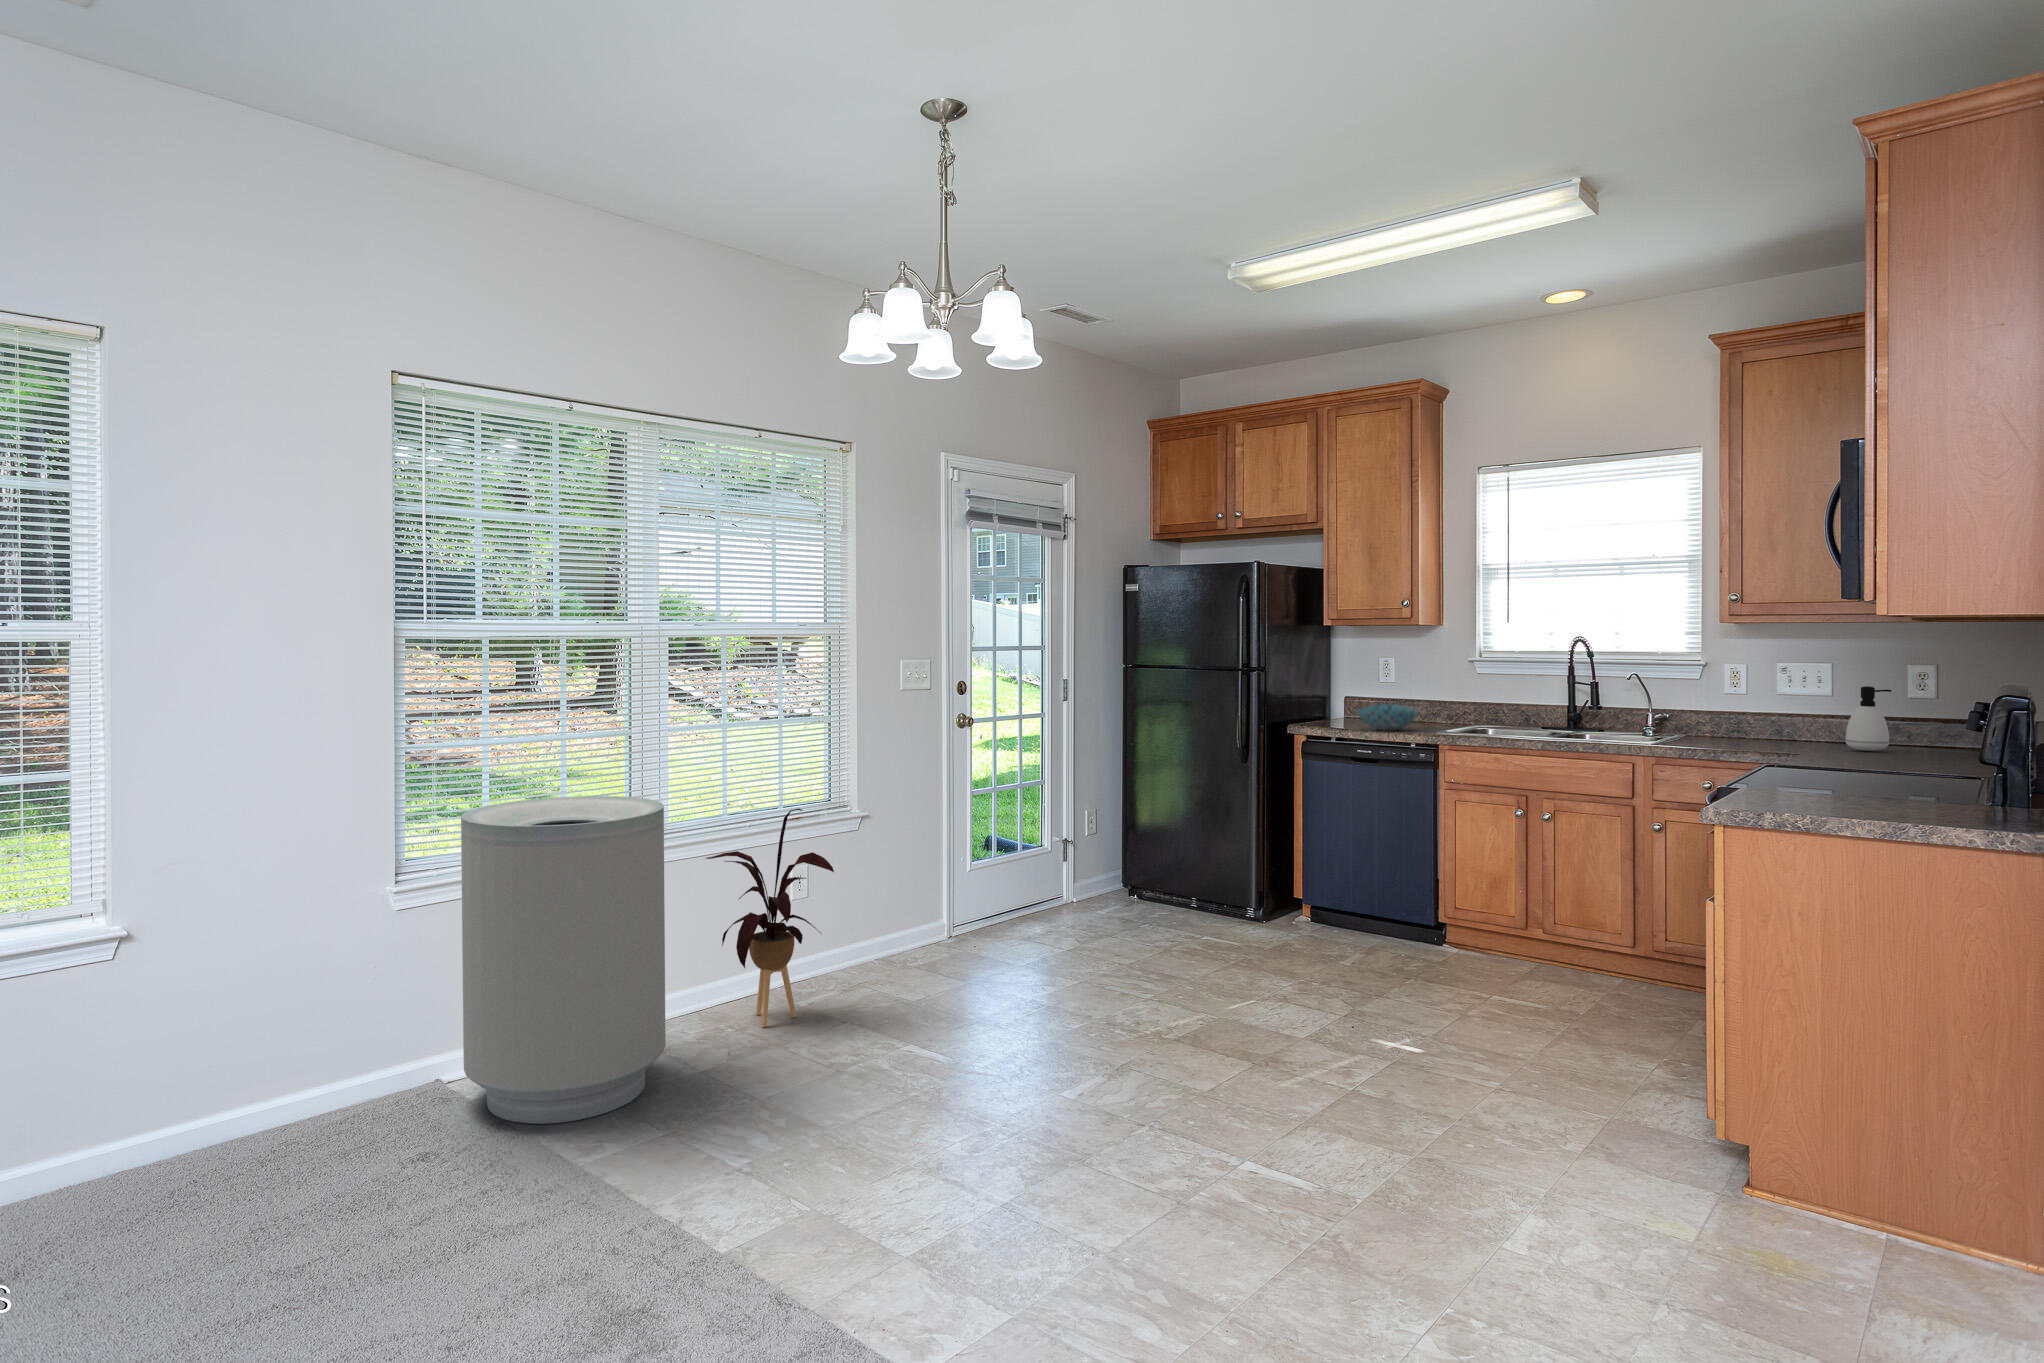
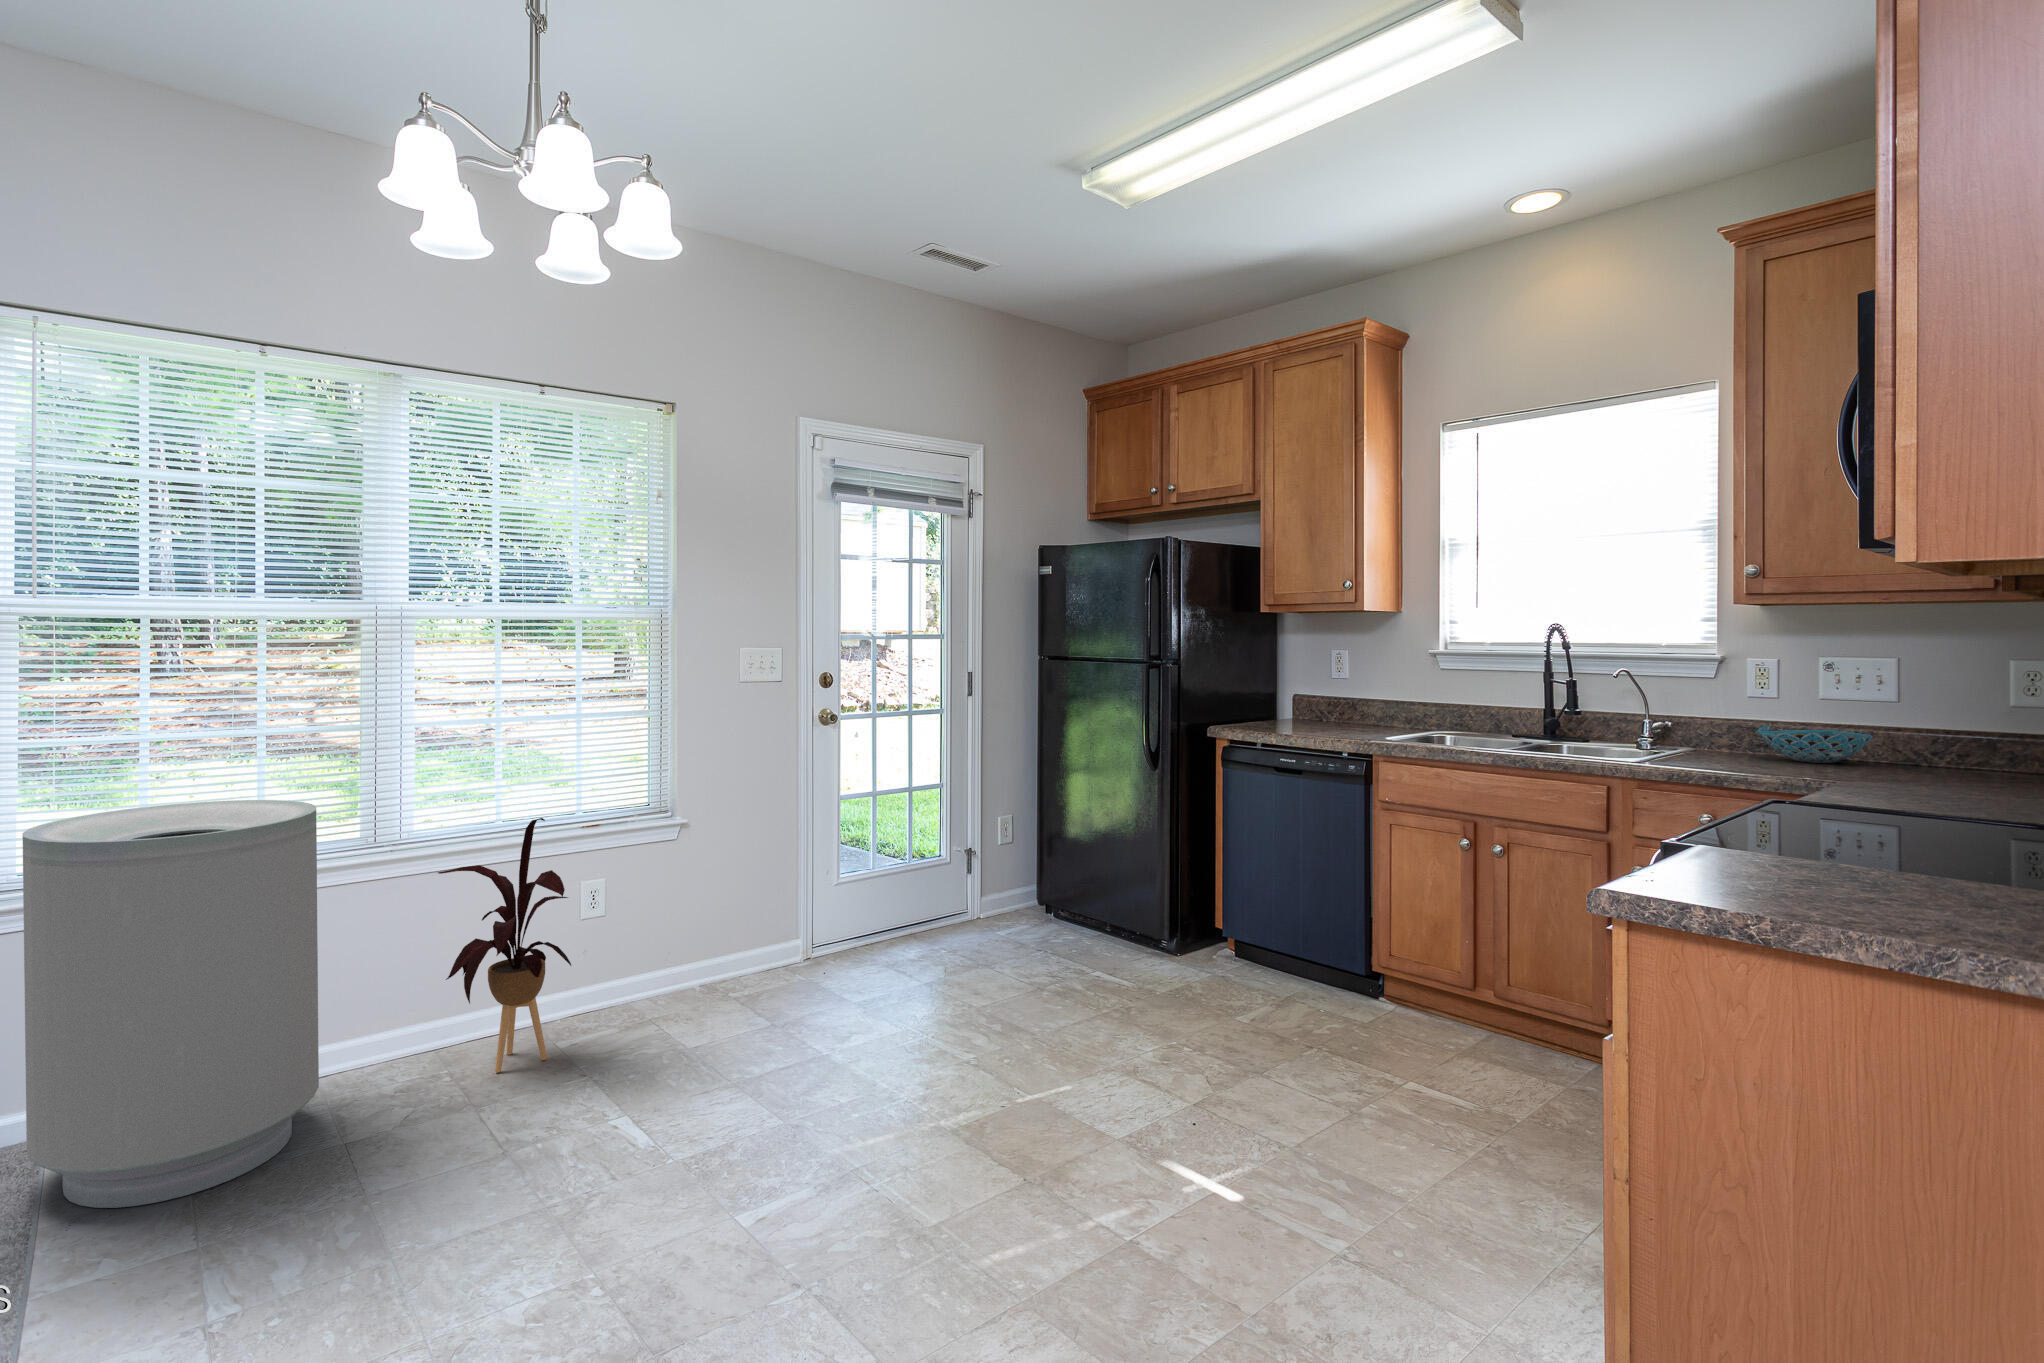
soap dispenser: present [1846,686,1891,751] -> none [1911,687,1981,777]
bowl: present [1358,704,1418,731] -> present [1758,725,1873,763]

